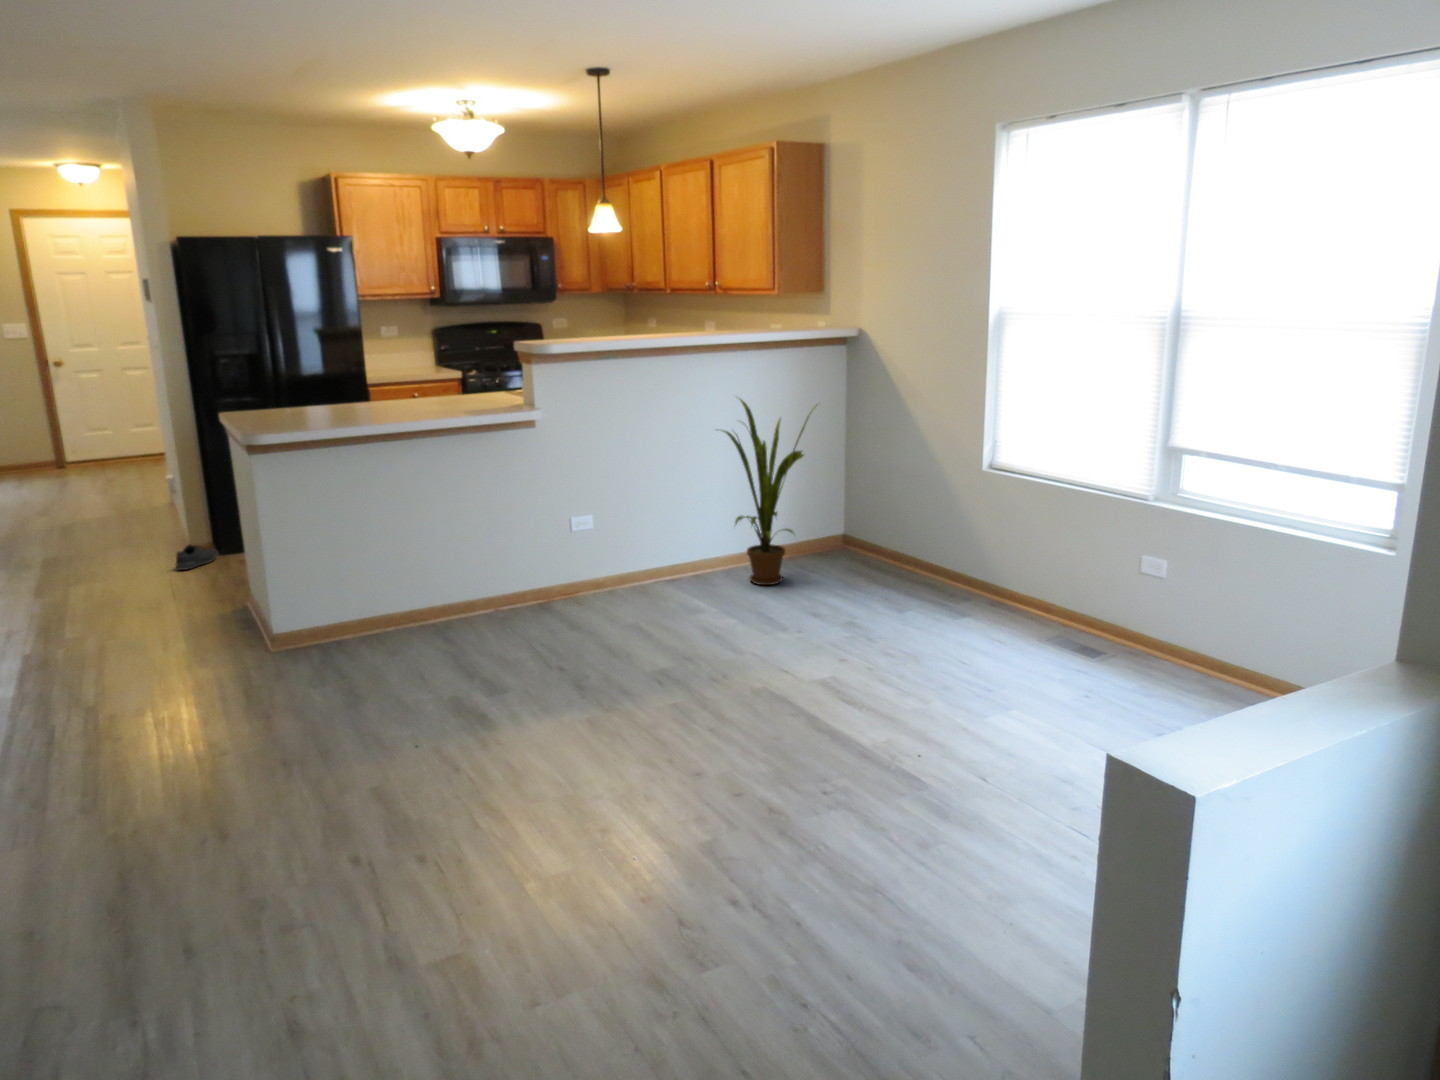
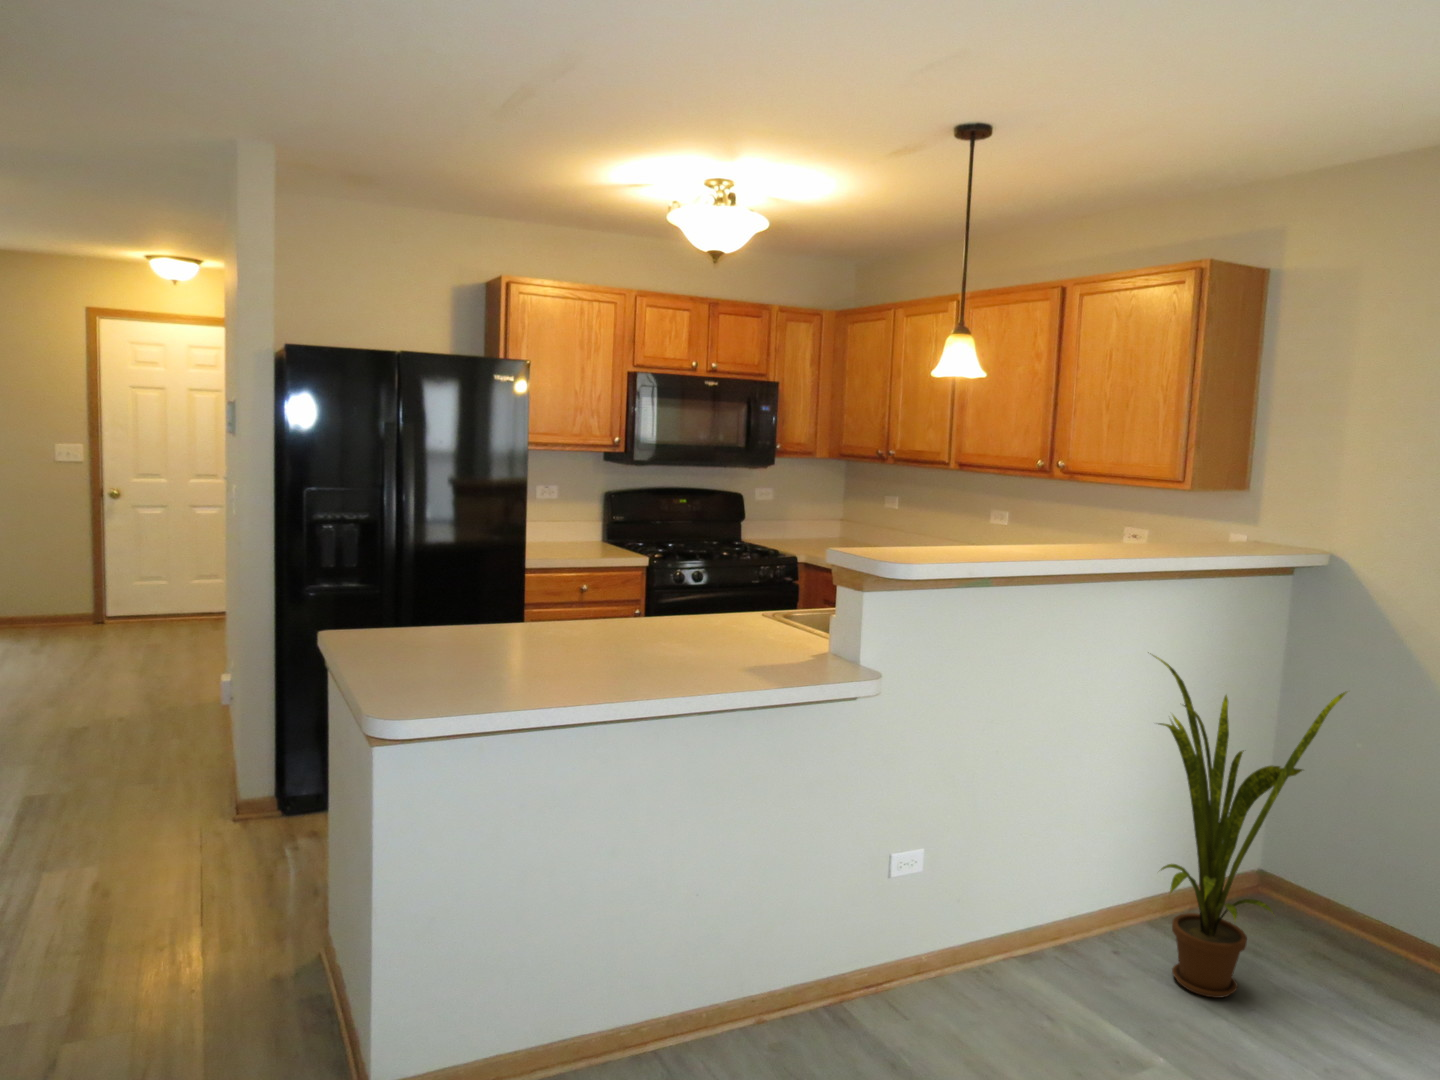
shoe: present [176,545,218,570] -> none [210,803,277,849]

